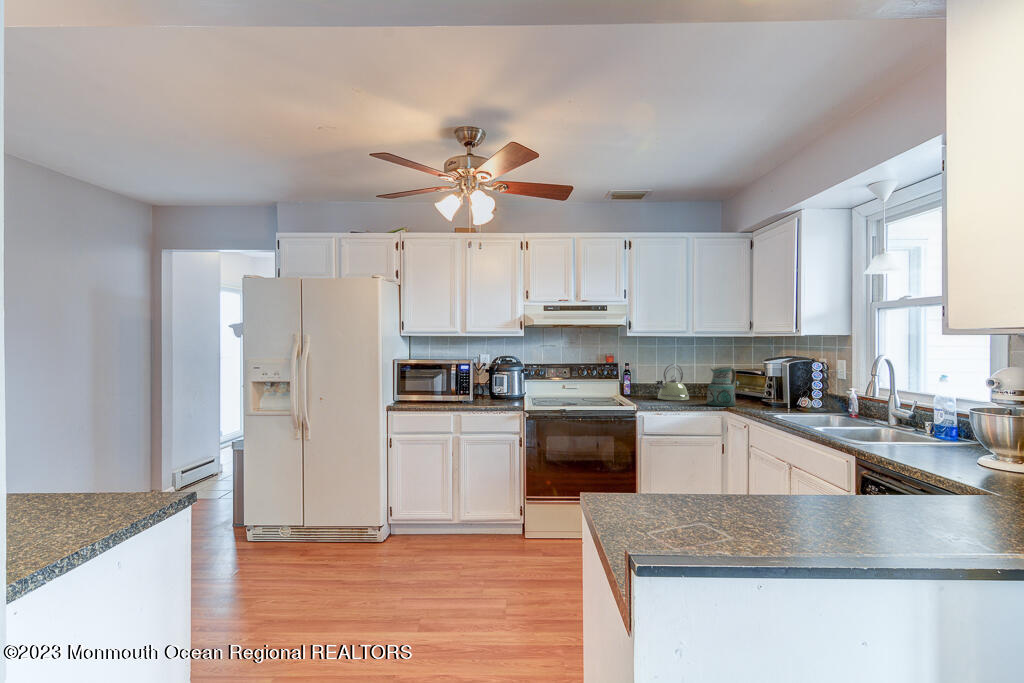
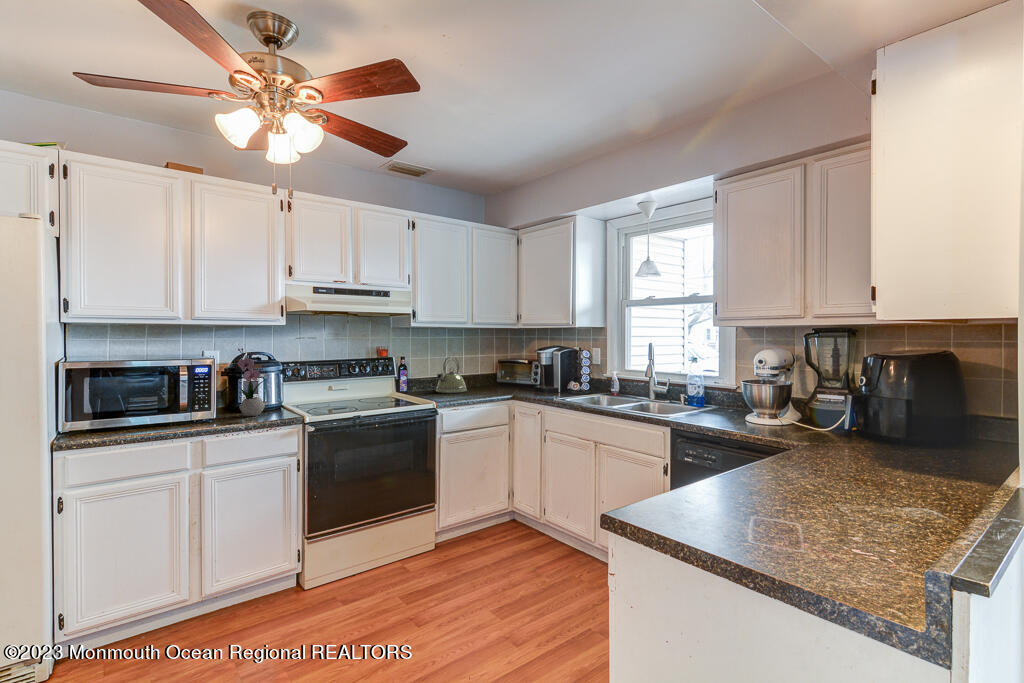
flower arrangement: none [487,352,507,403] -> present [238,348,265,416]
ceramic pitcher: present [707,366,736,406] -> none [491,356,516,395]

